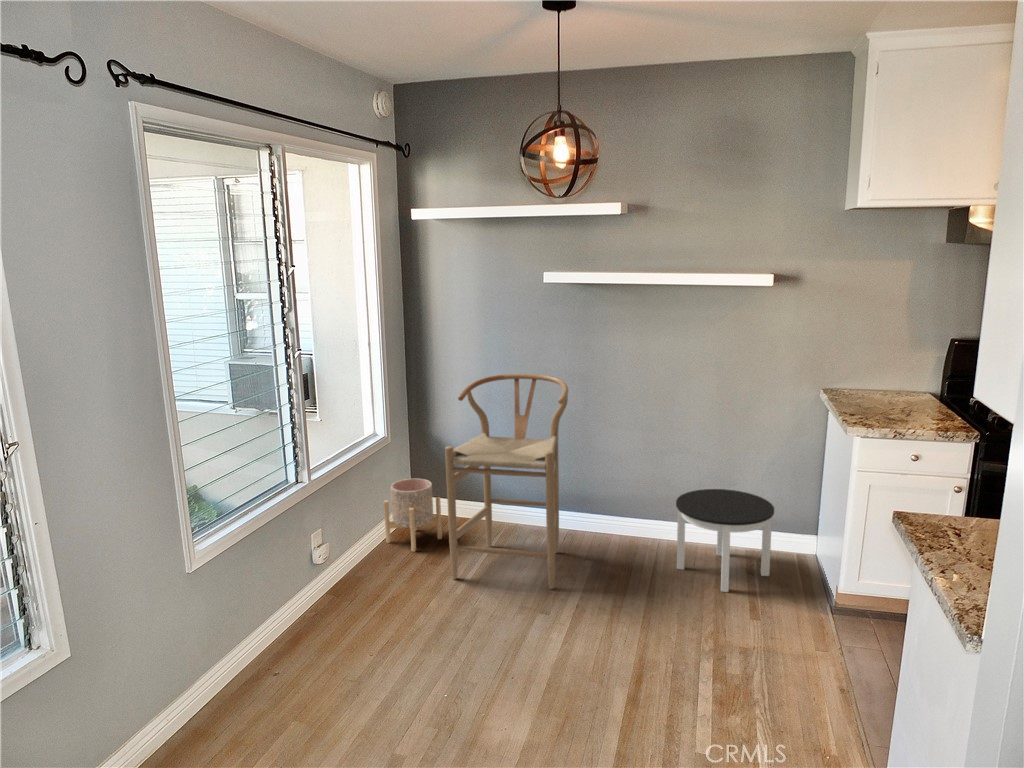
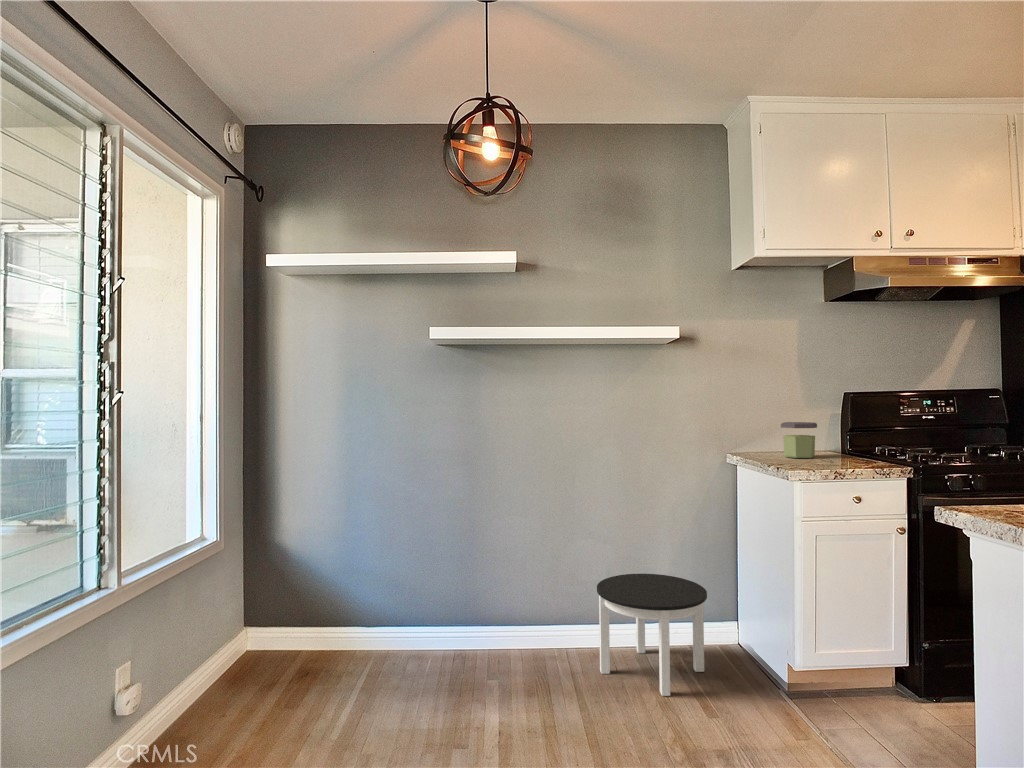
jar: none [867,360,905,397] -> present [781,422,817,458]
bar stool: present [445,374,568,589] -> none [321,448,471,718]
planter: present [384,479,442,552] -> none [227,586,304,685]

